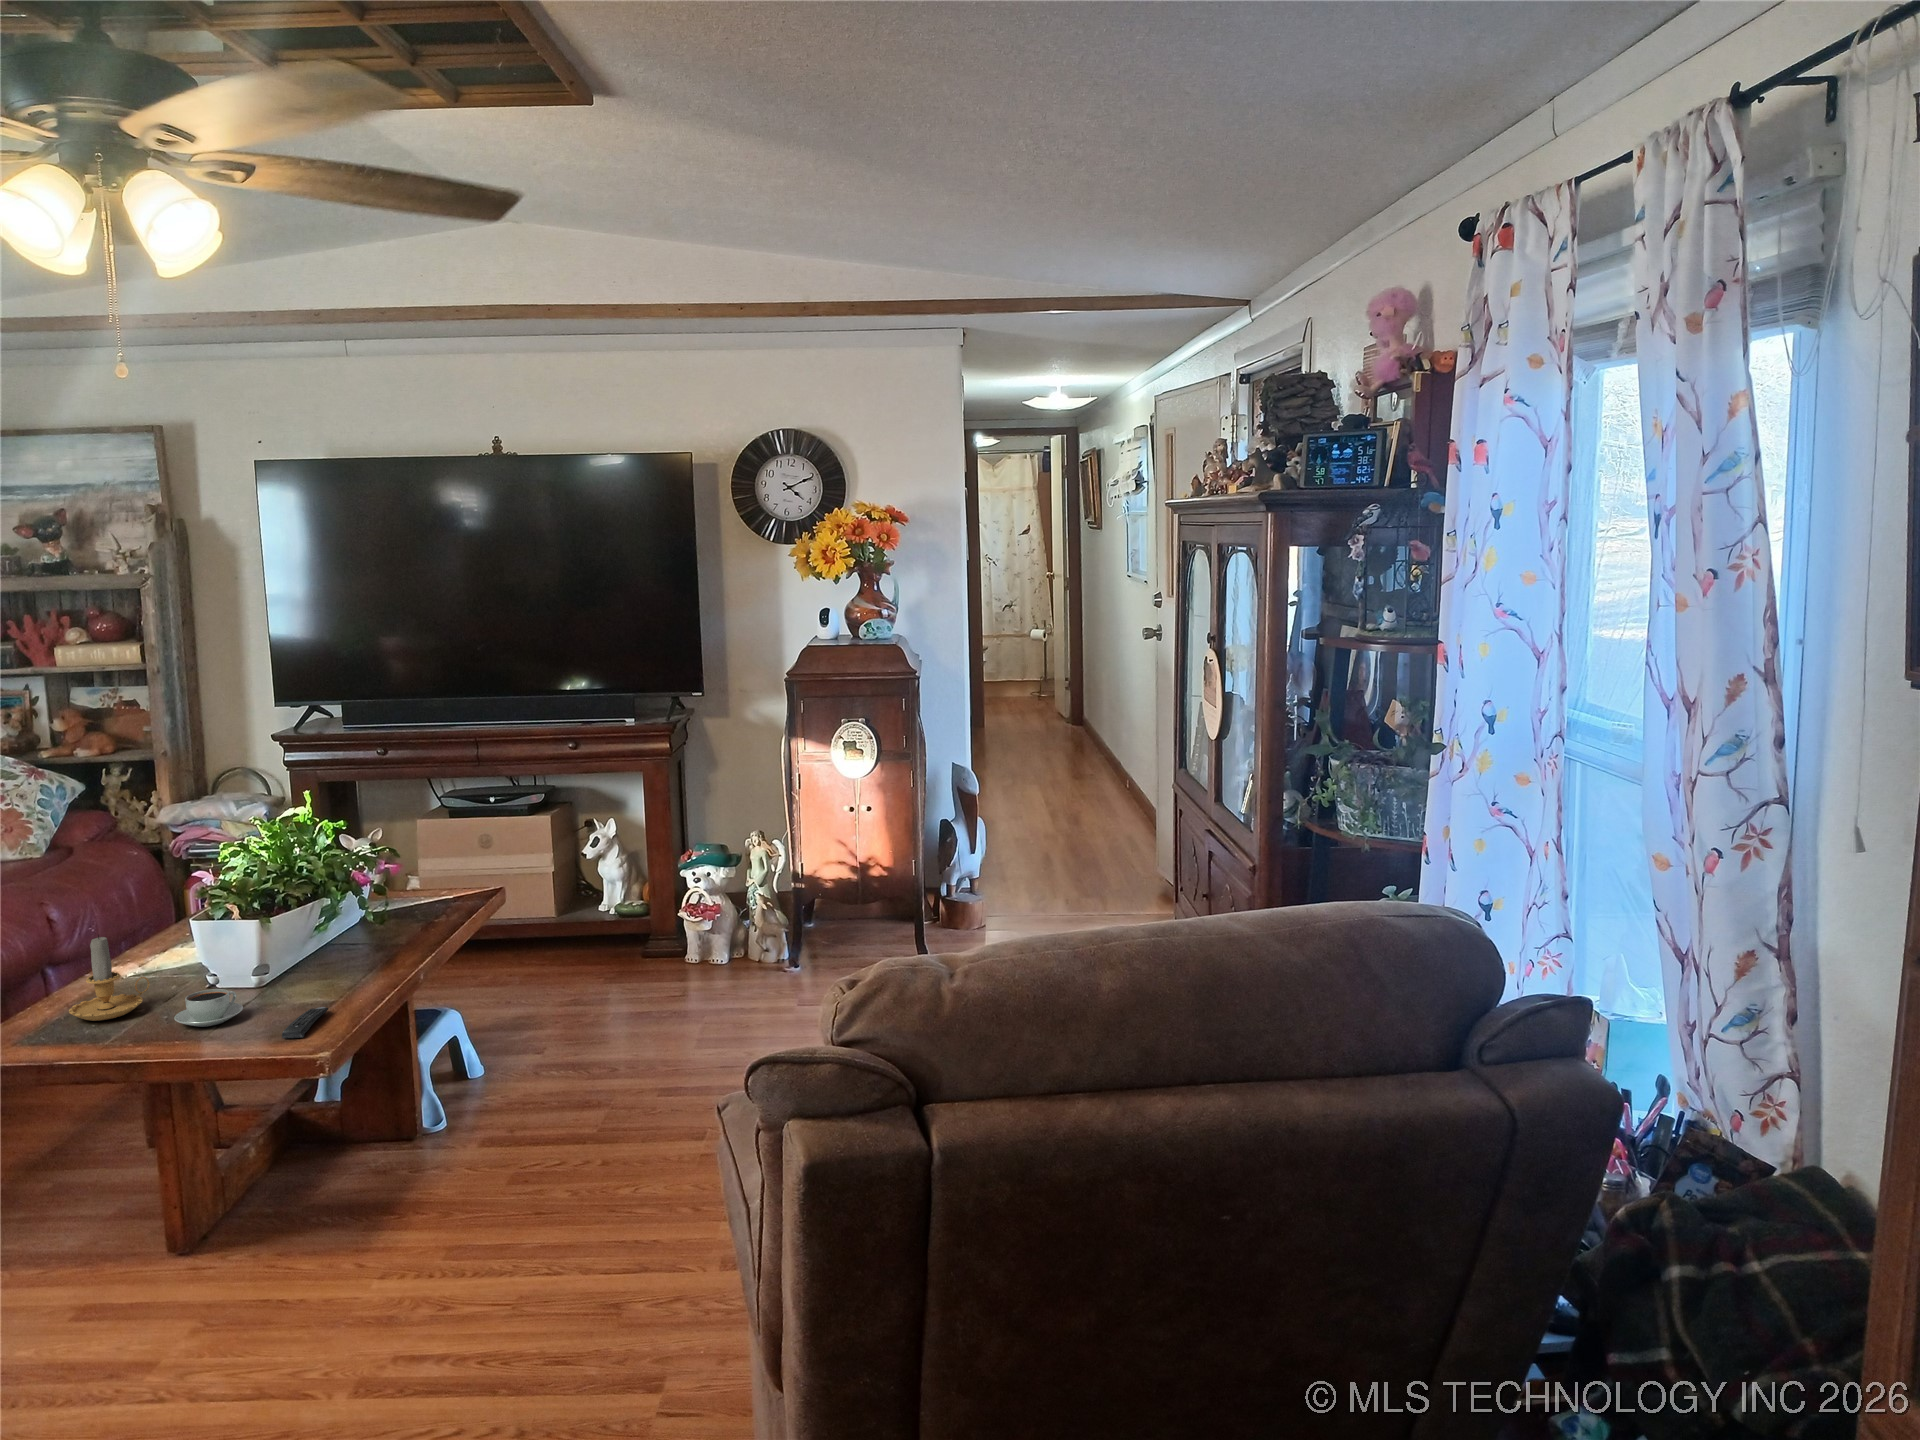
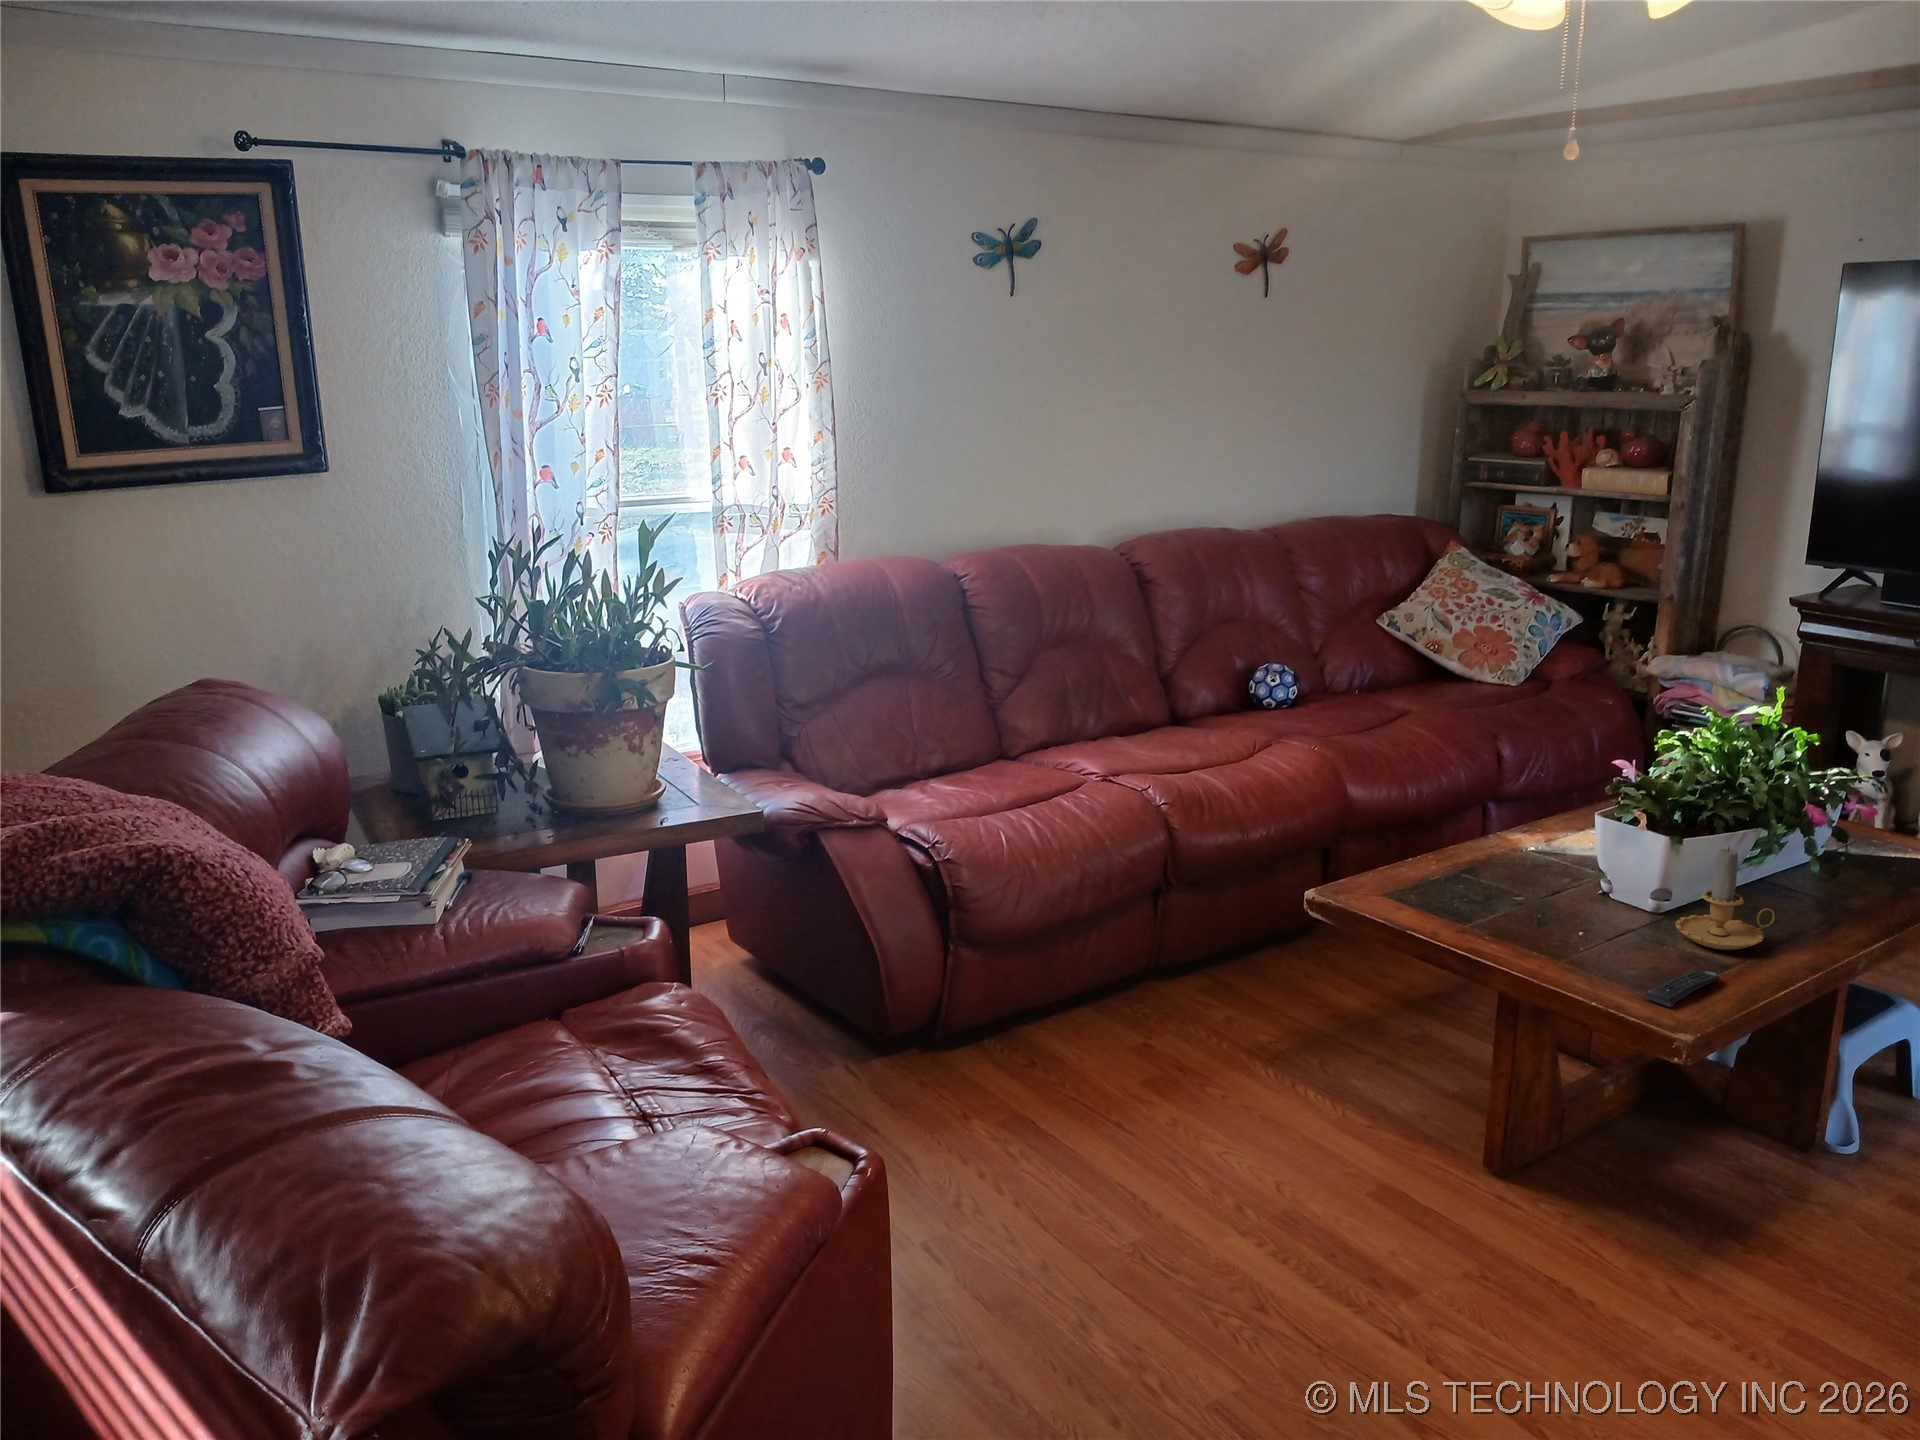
candle: present [69,935,149,1021] -> present [1675,846,1775,950]
coffee cup: present [174,989,243,1027] -> none [1539,902,1619,949]

